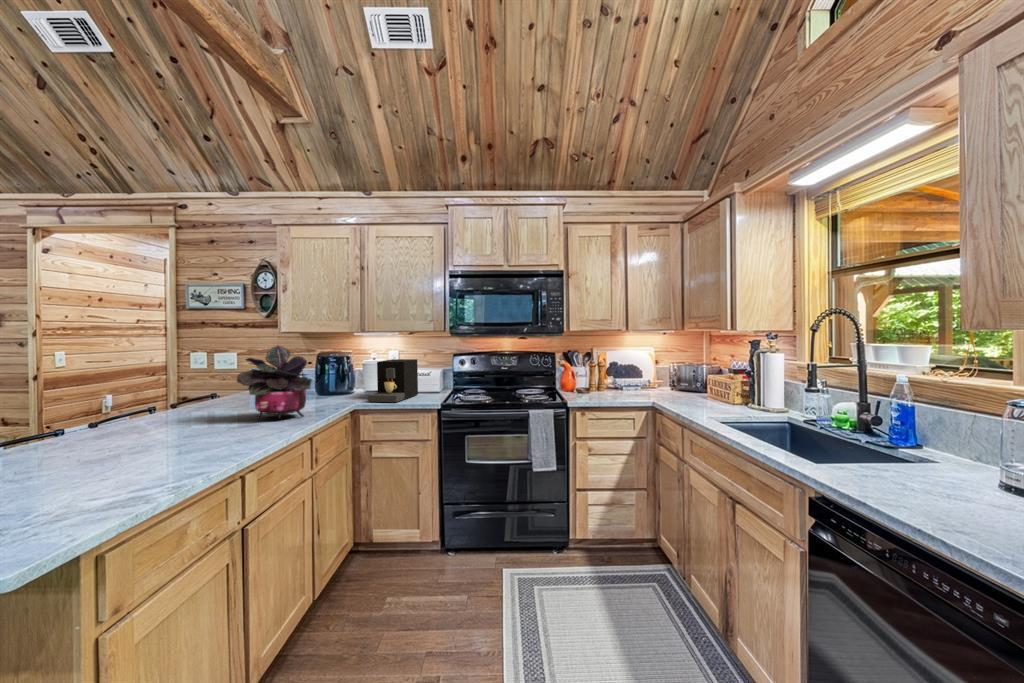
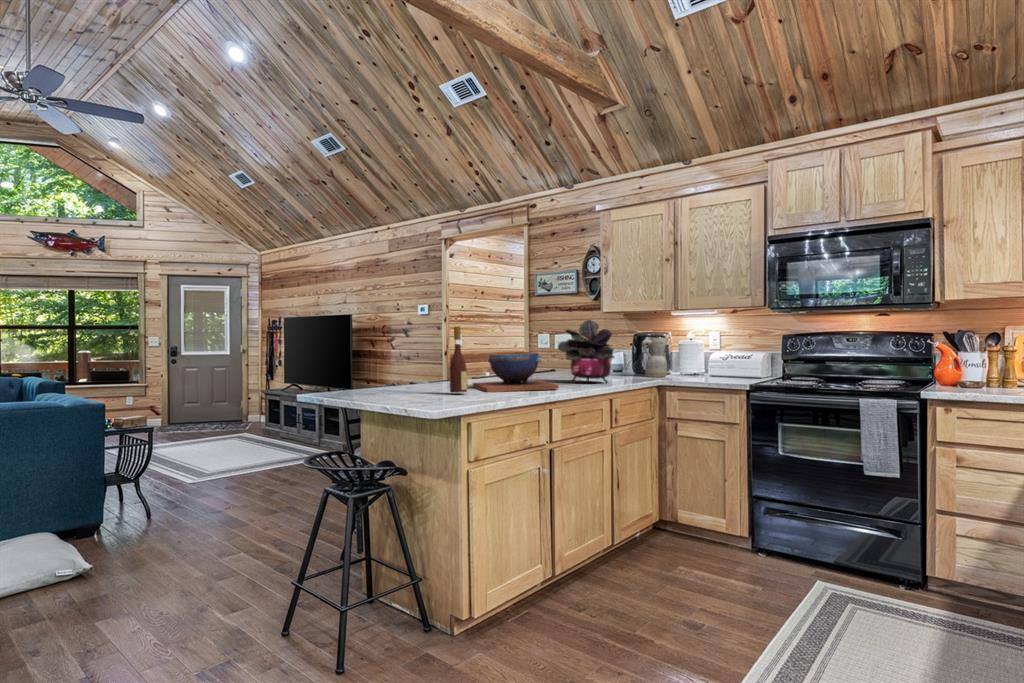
ceramic pitcher: none [329,359,355,398] -> present [642,338,667,377]
coffee maker: present [368,359,418,402] -> none [674,339,734,381]
wine bottle: none [41,372,87,489] -> present [450,326,468,393]
decorative bowl: none [94,393,249,466] -> present [472,352,559,392]

